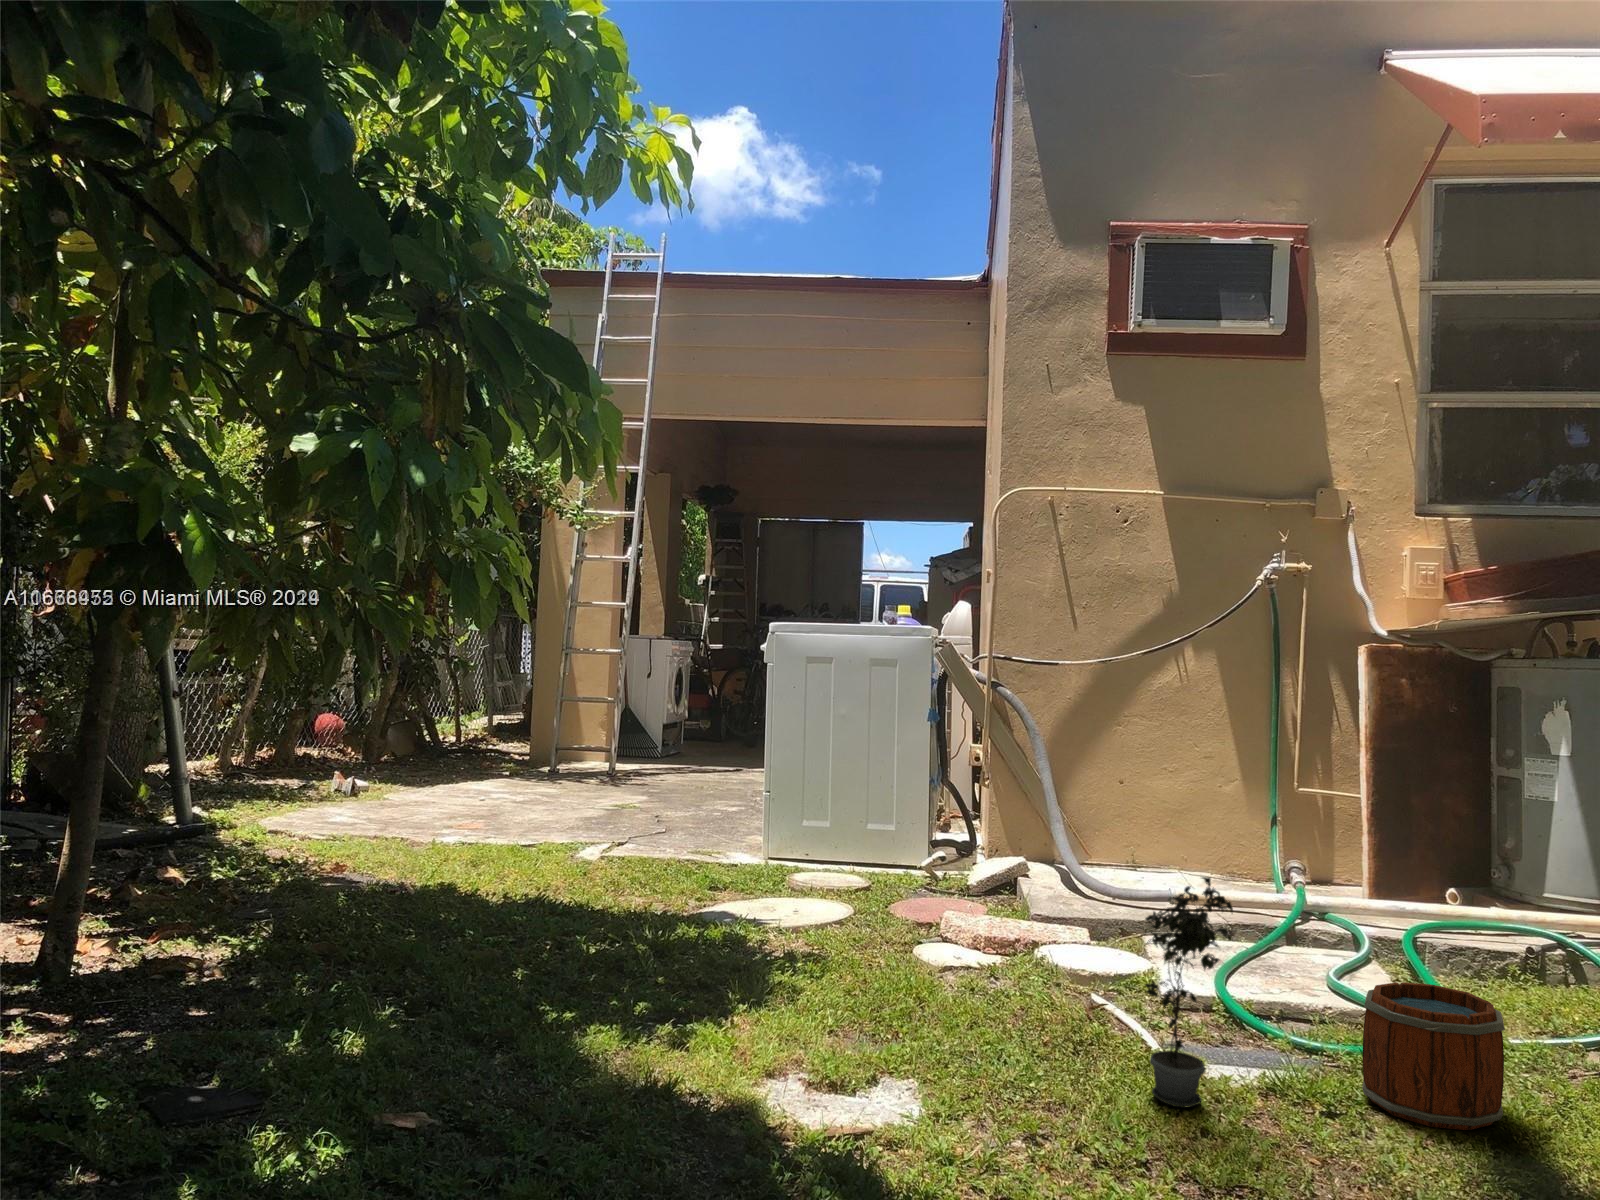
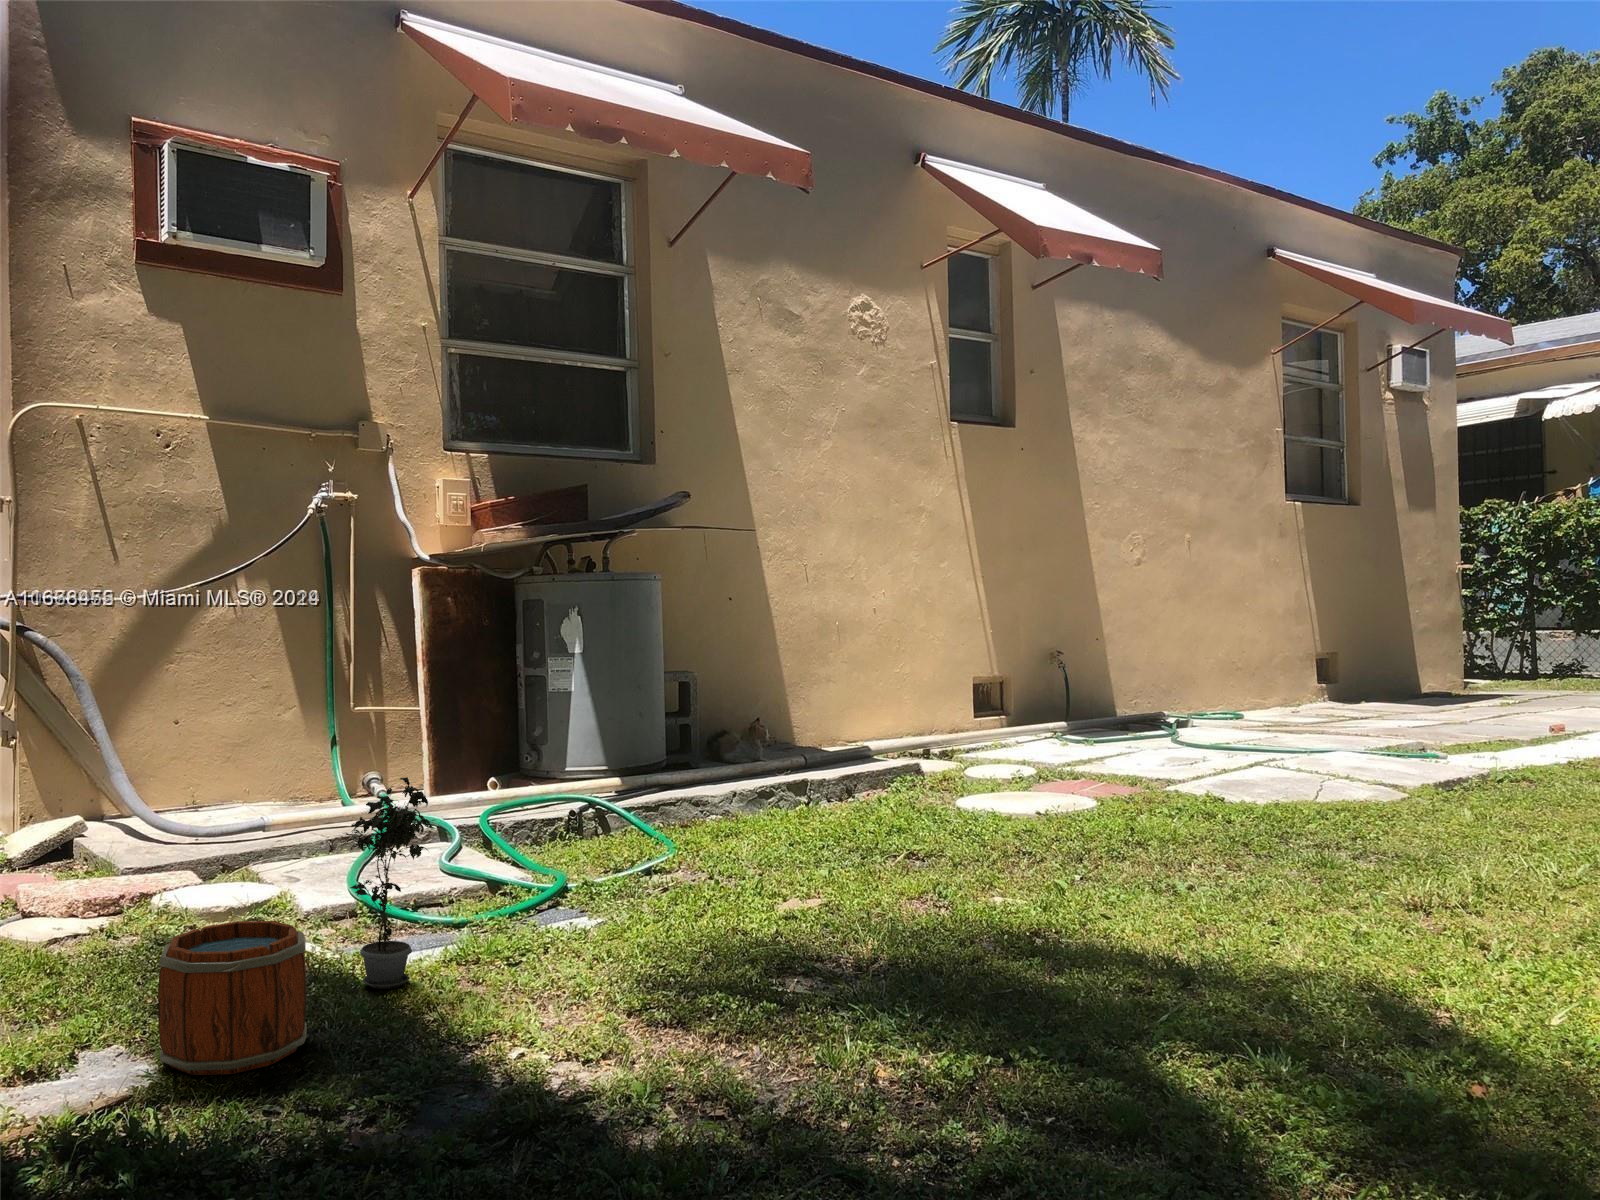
bucket: present [1362,982,1505,1130] -> present [158,921,306,1075]

